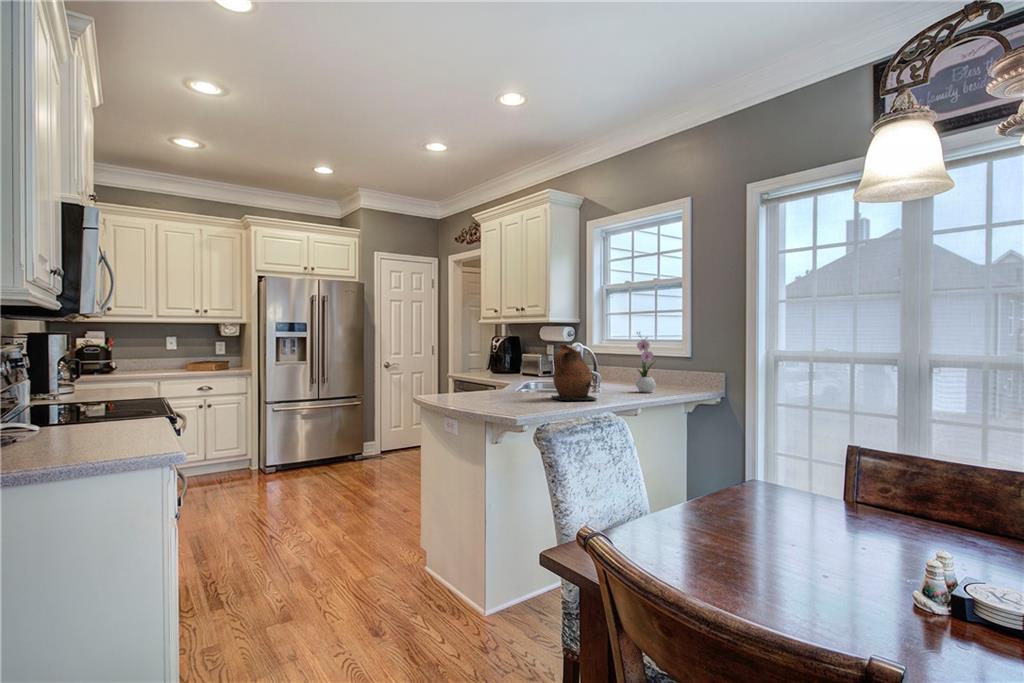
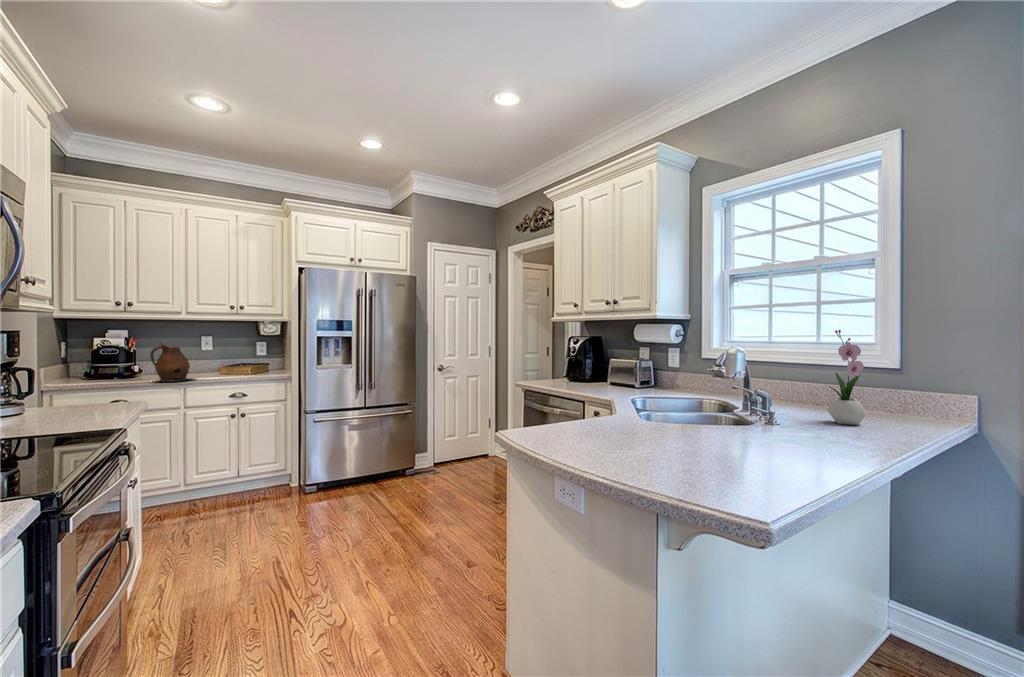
ceramic pitcher: present [552,345,597,400] -> present [150,343,193,382]

